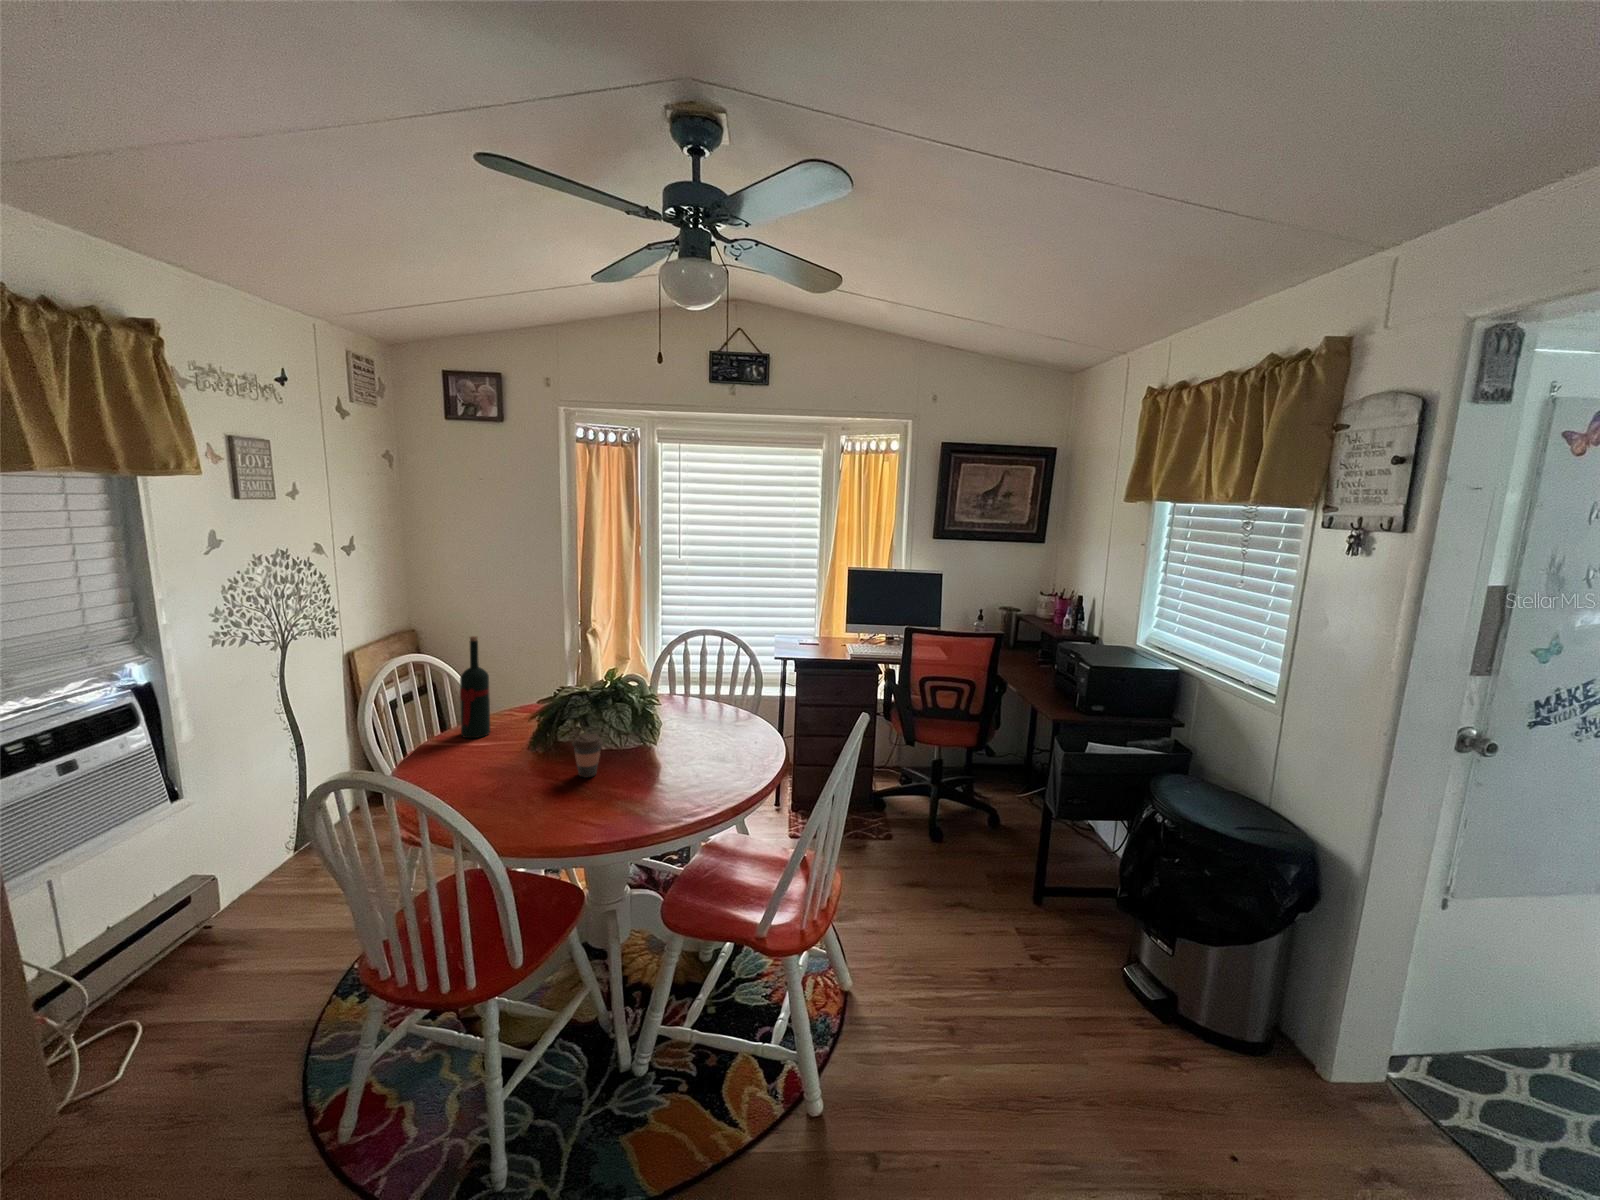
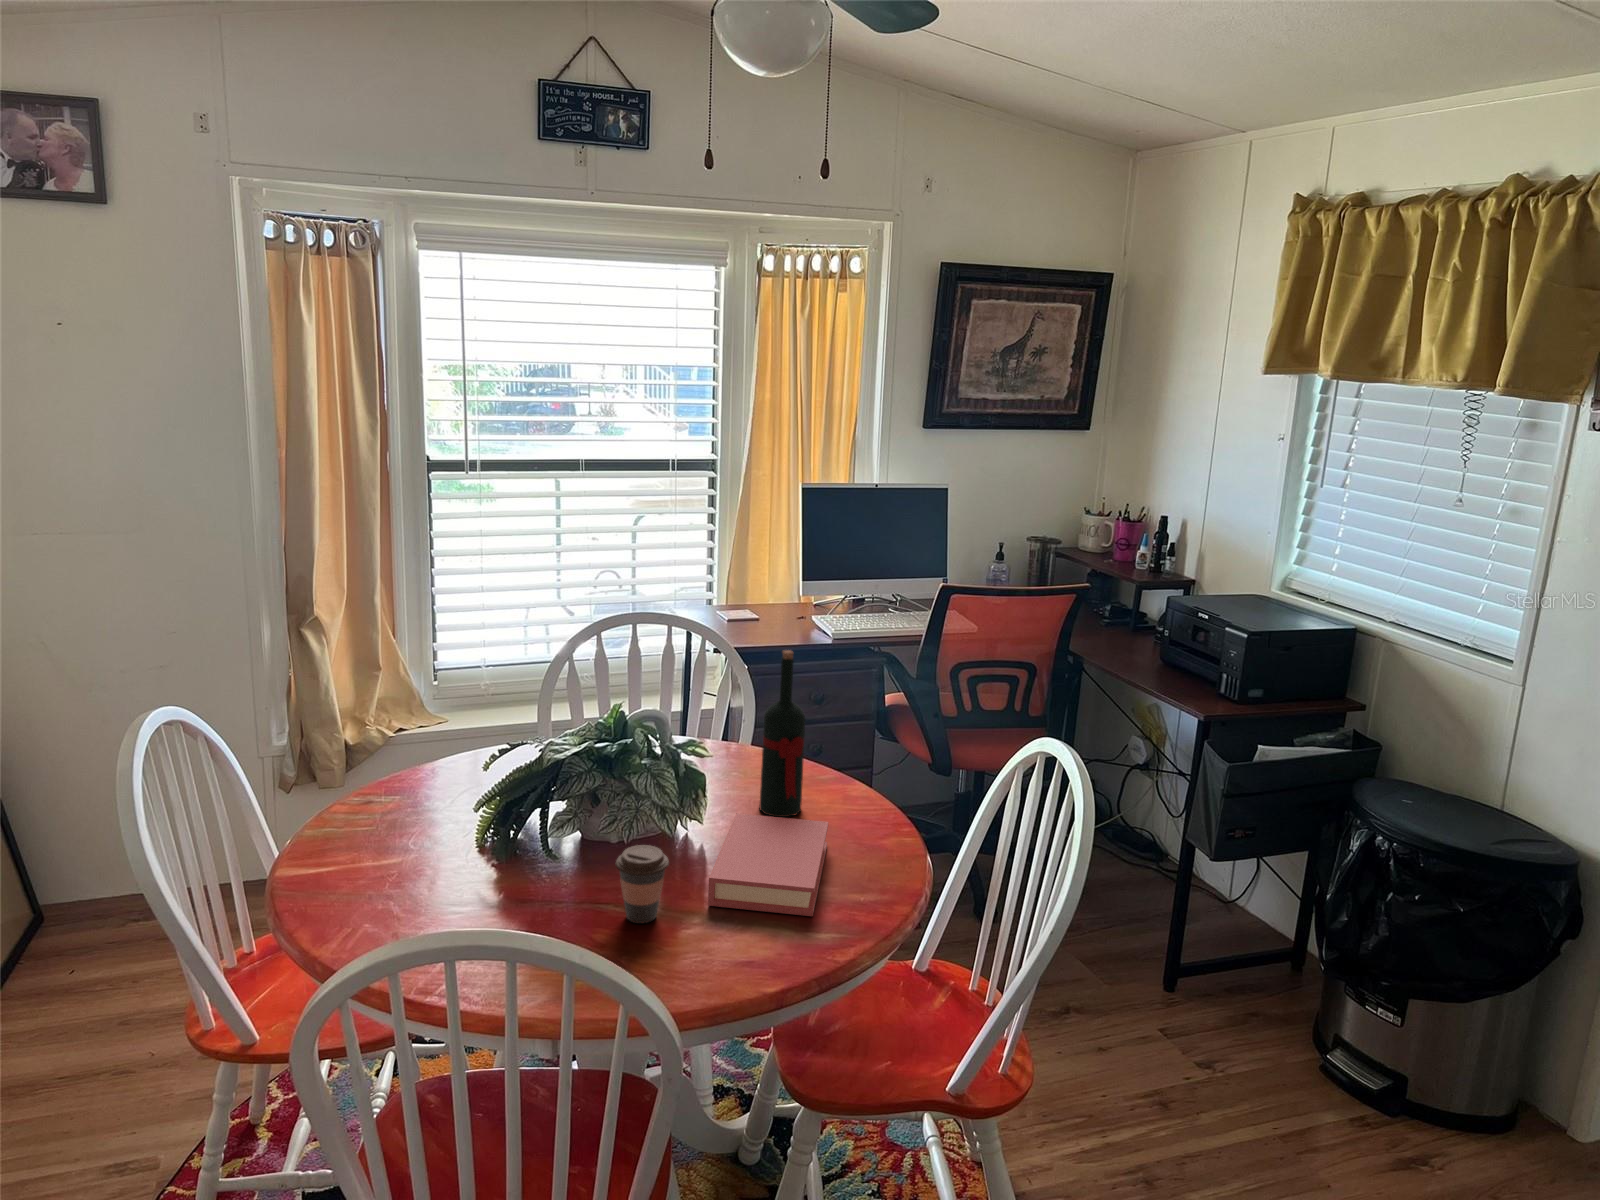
wine bottle: present [460,636,490,738] -> present [759,650,805,817]
book: none [627,731,726,788] -> present [708,813,828,916]

